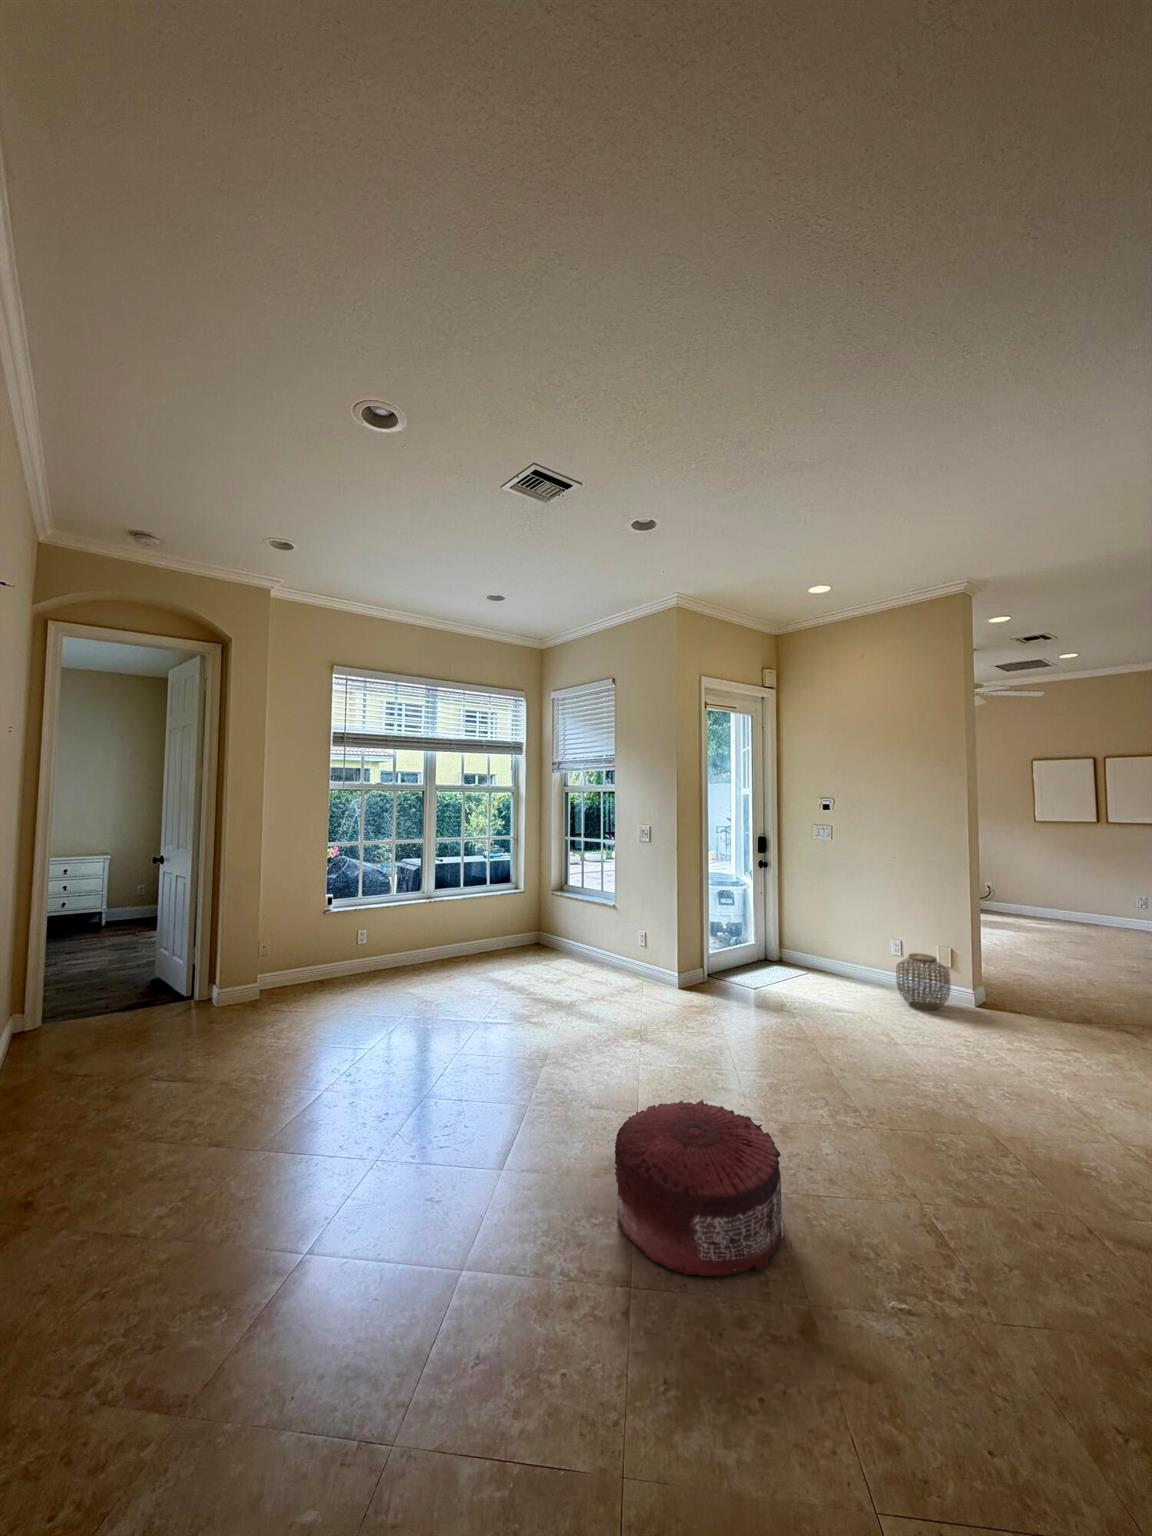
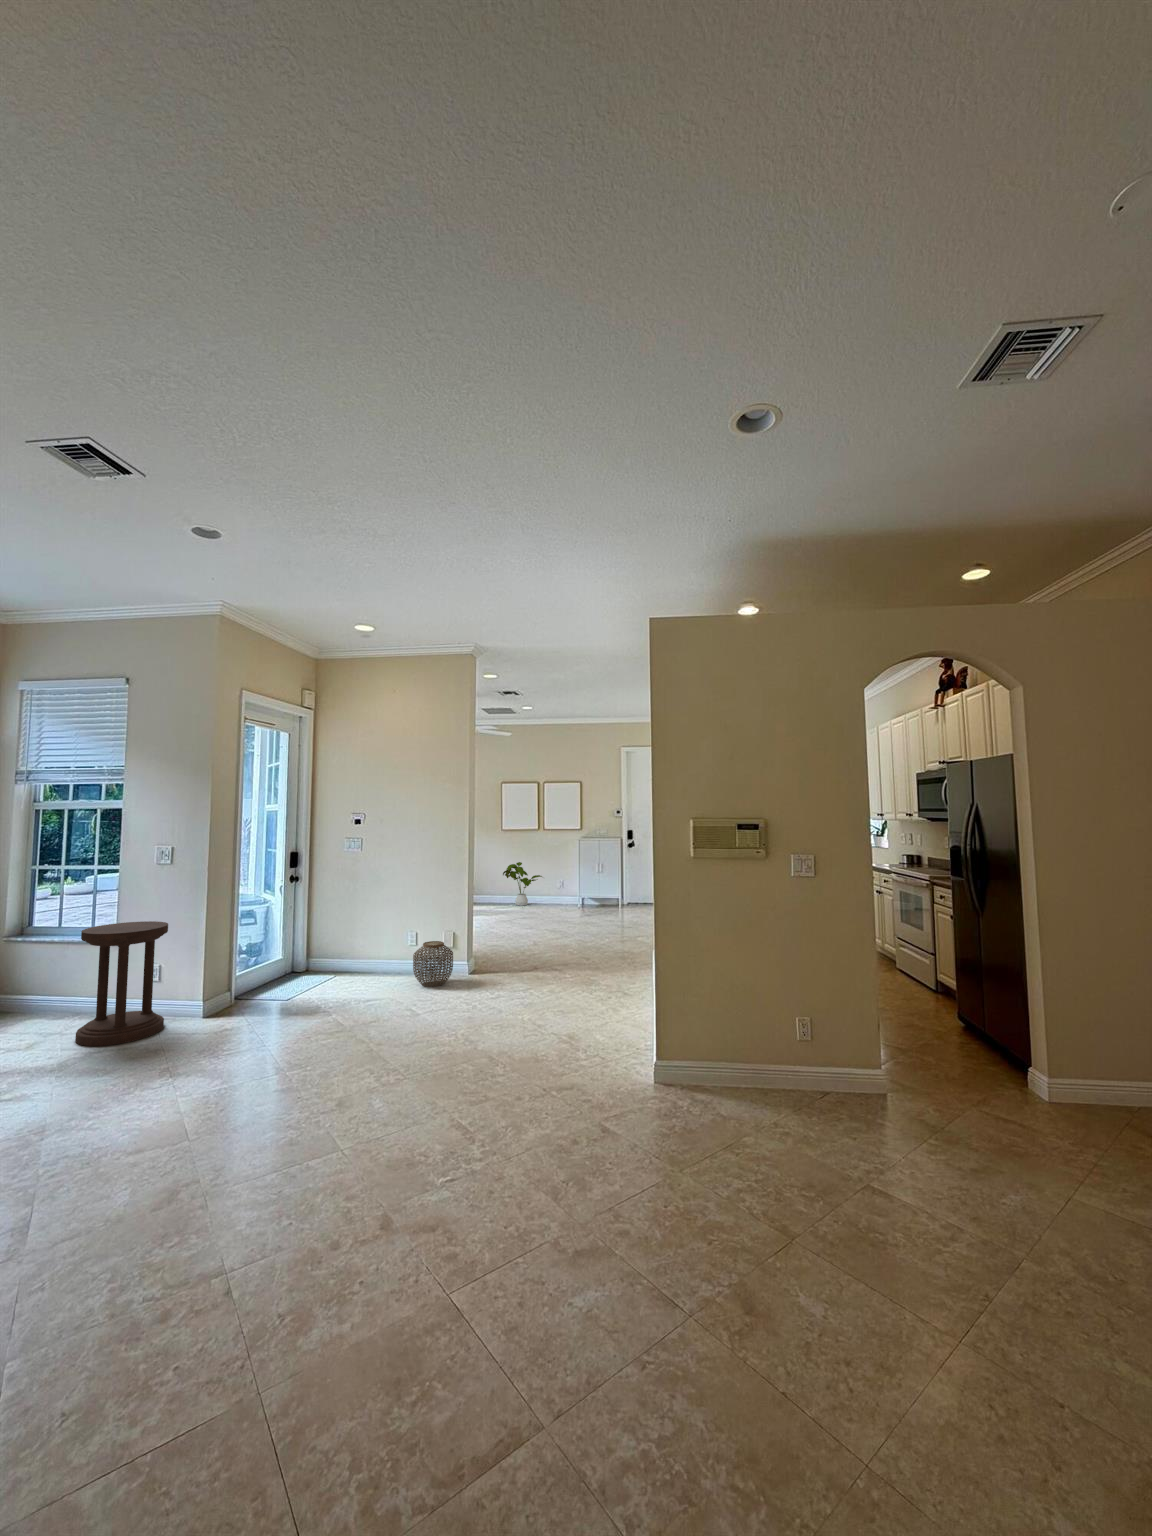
house plant: none [1038,864,1109,922] -> present [503,862,542,906]
side table: none [587,890,649,995] -> present [75,921,168,1046]
pouf: present [615,1100,784,1276] -> none [191,1092,357,1243]

